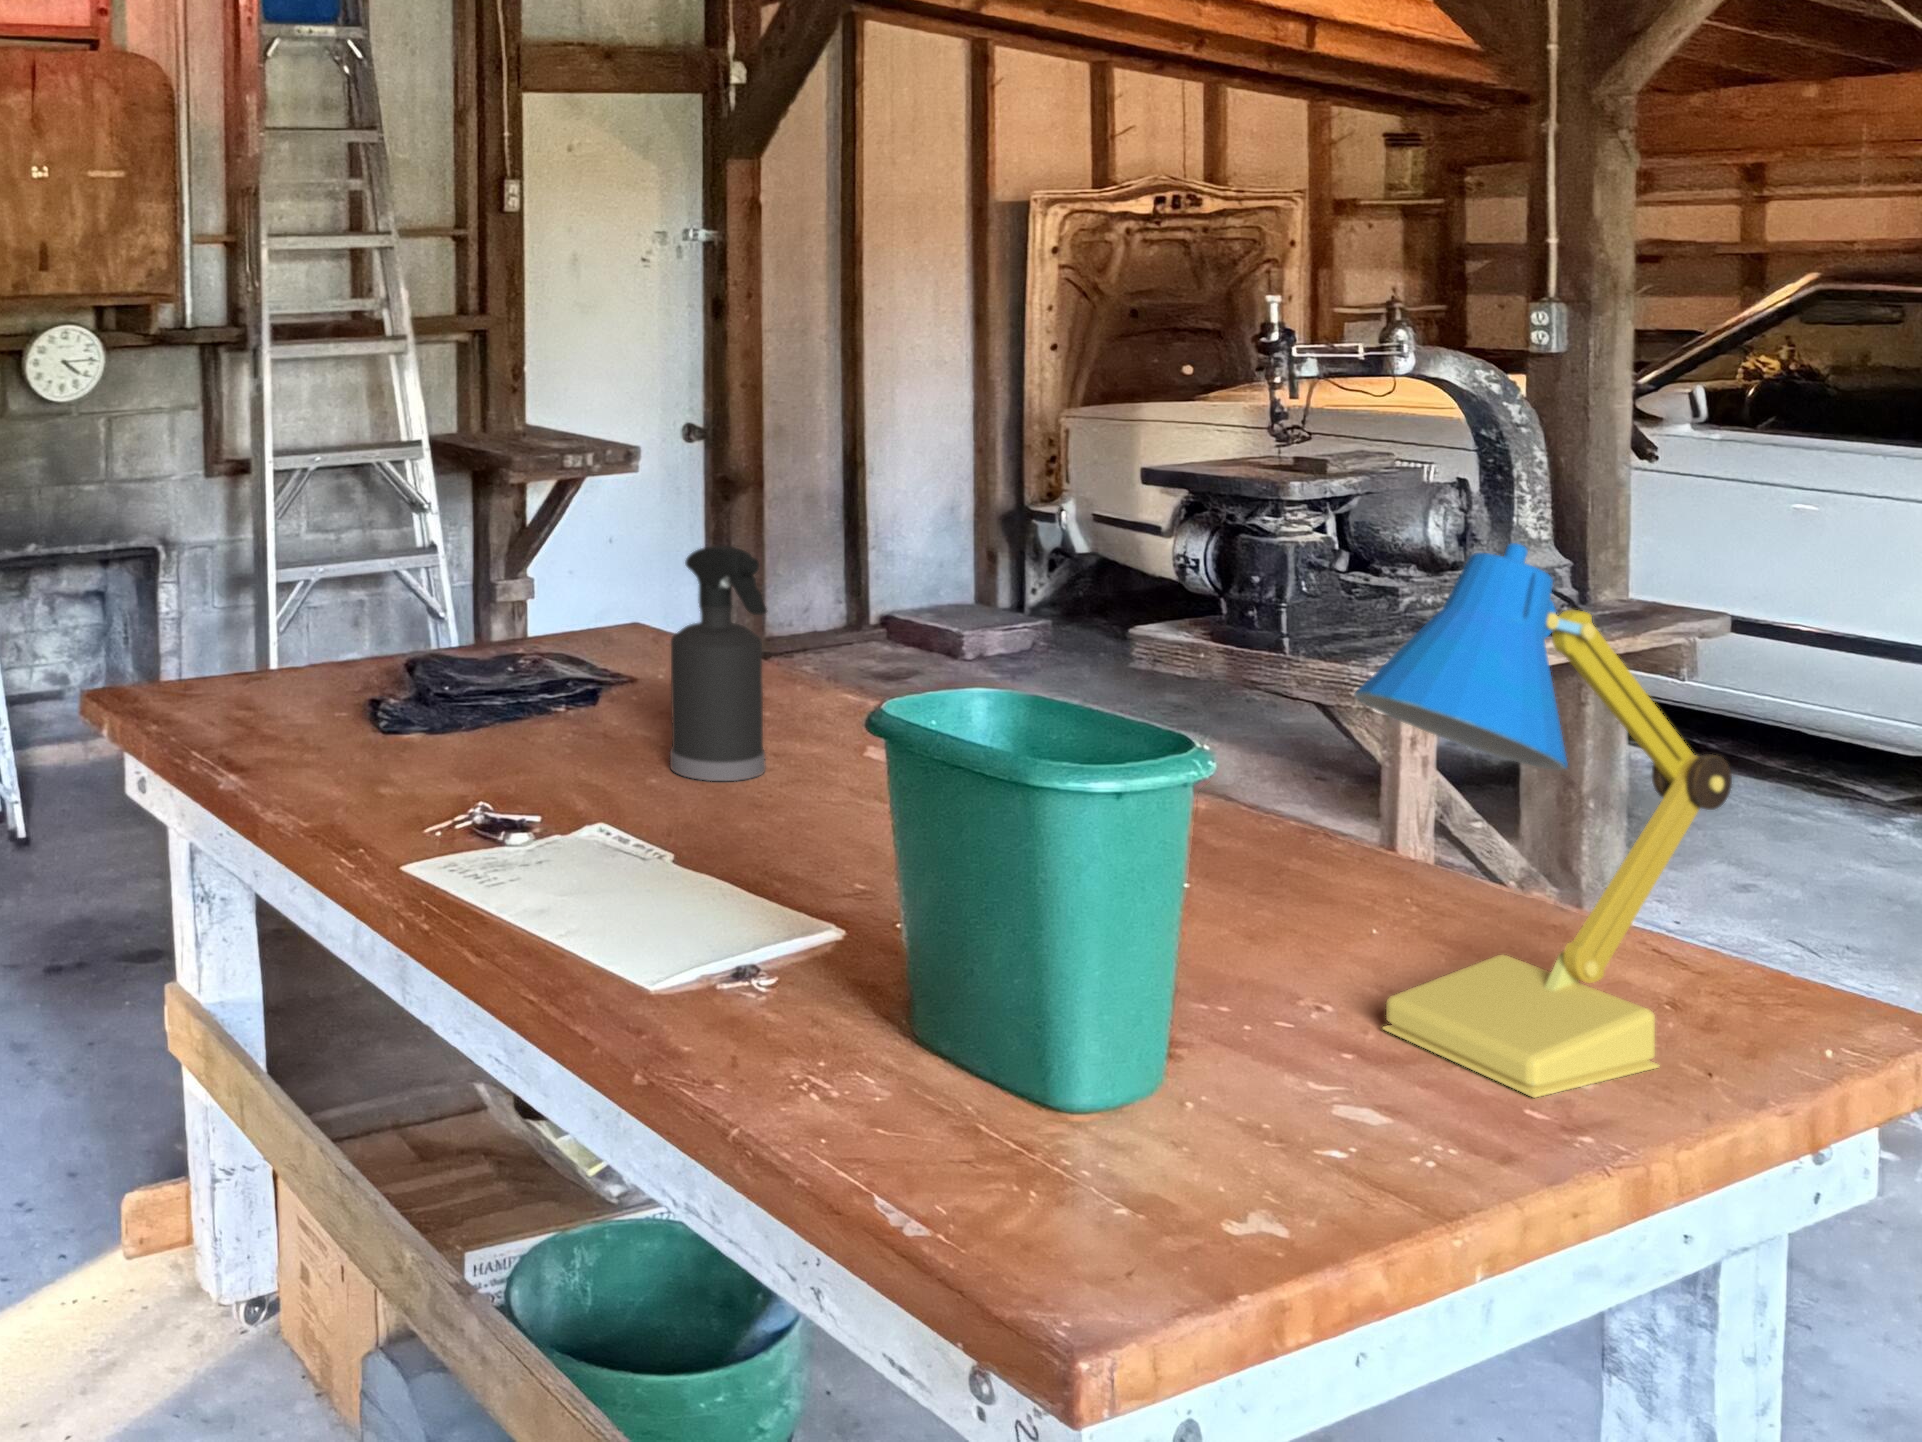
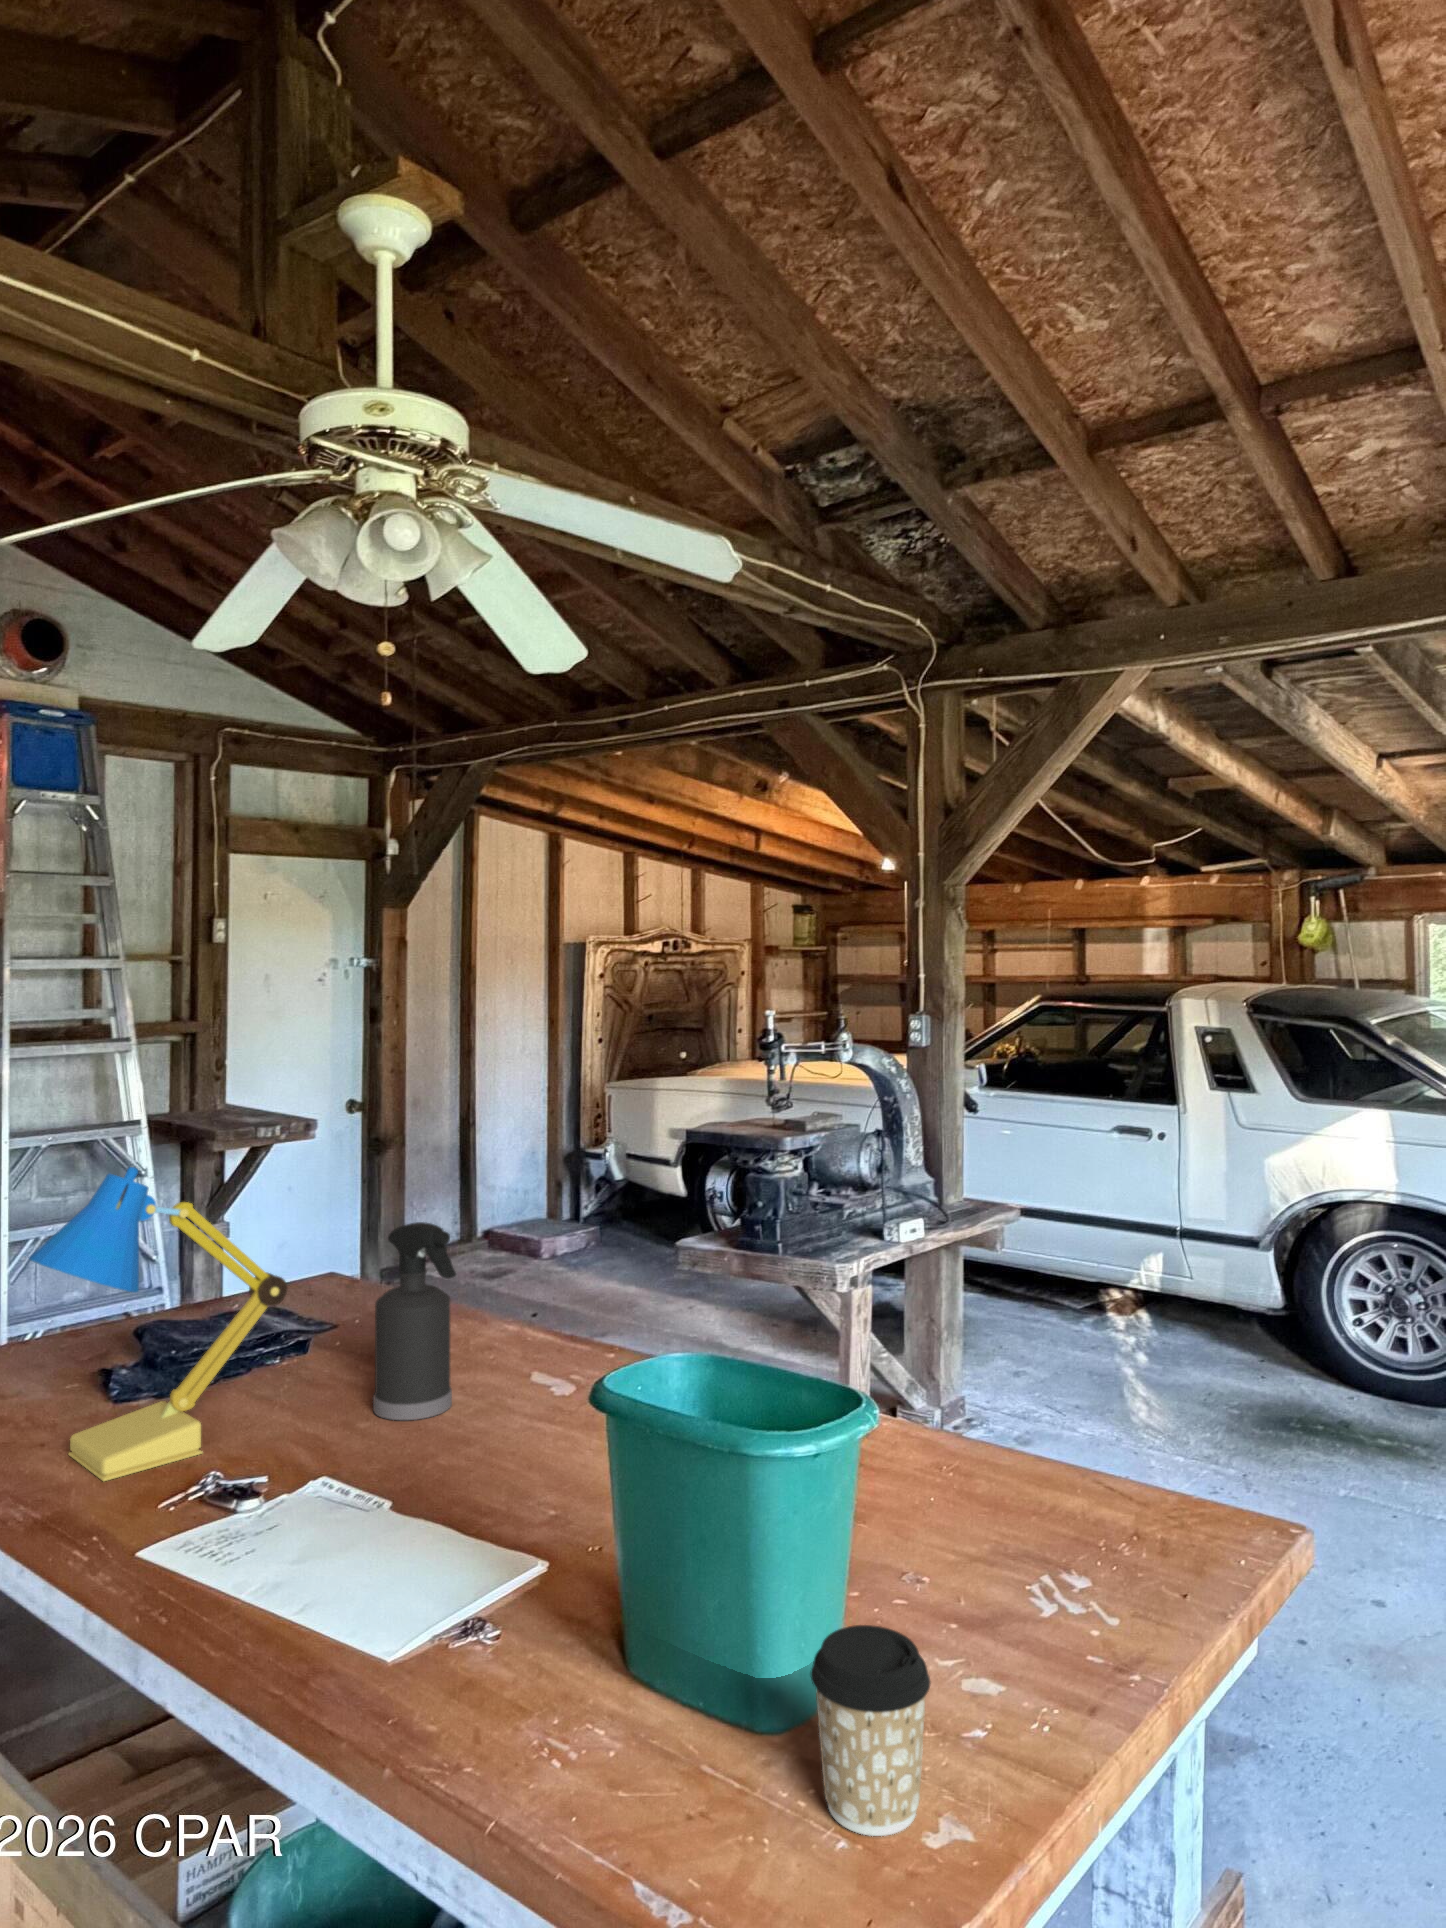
desk lamp: present [1355,543,1732,1098] -> present [28,1167,287,1481]
coffee cup: none [1114,1000,1268,1228] -> present [810,1625,931,1836]

